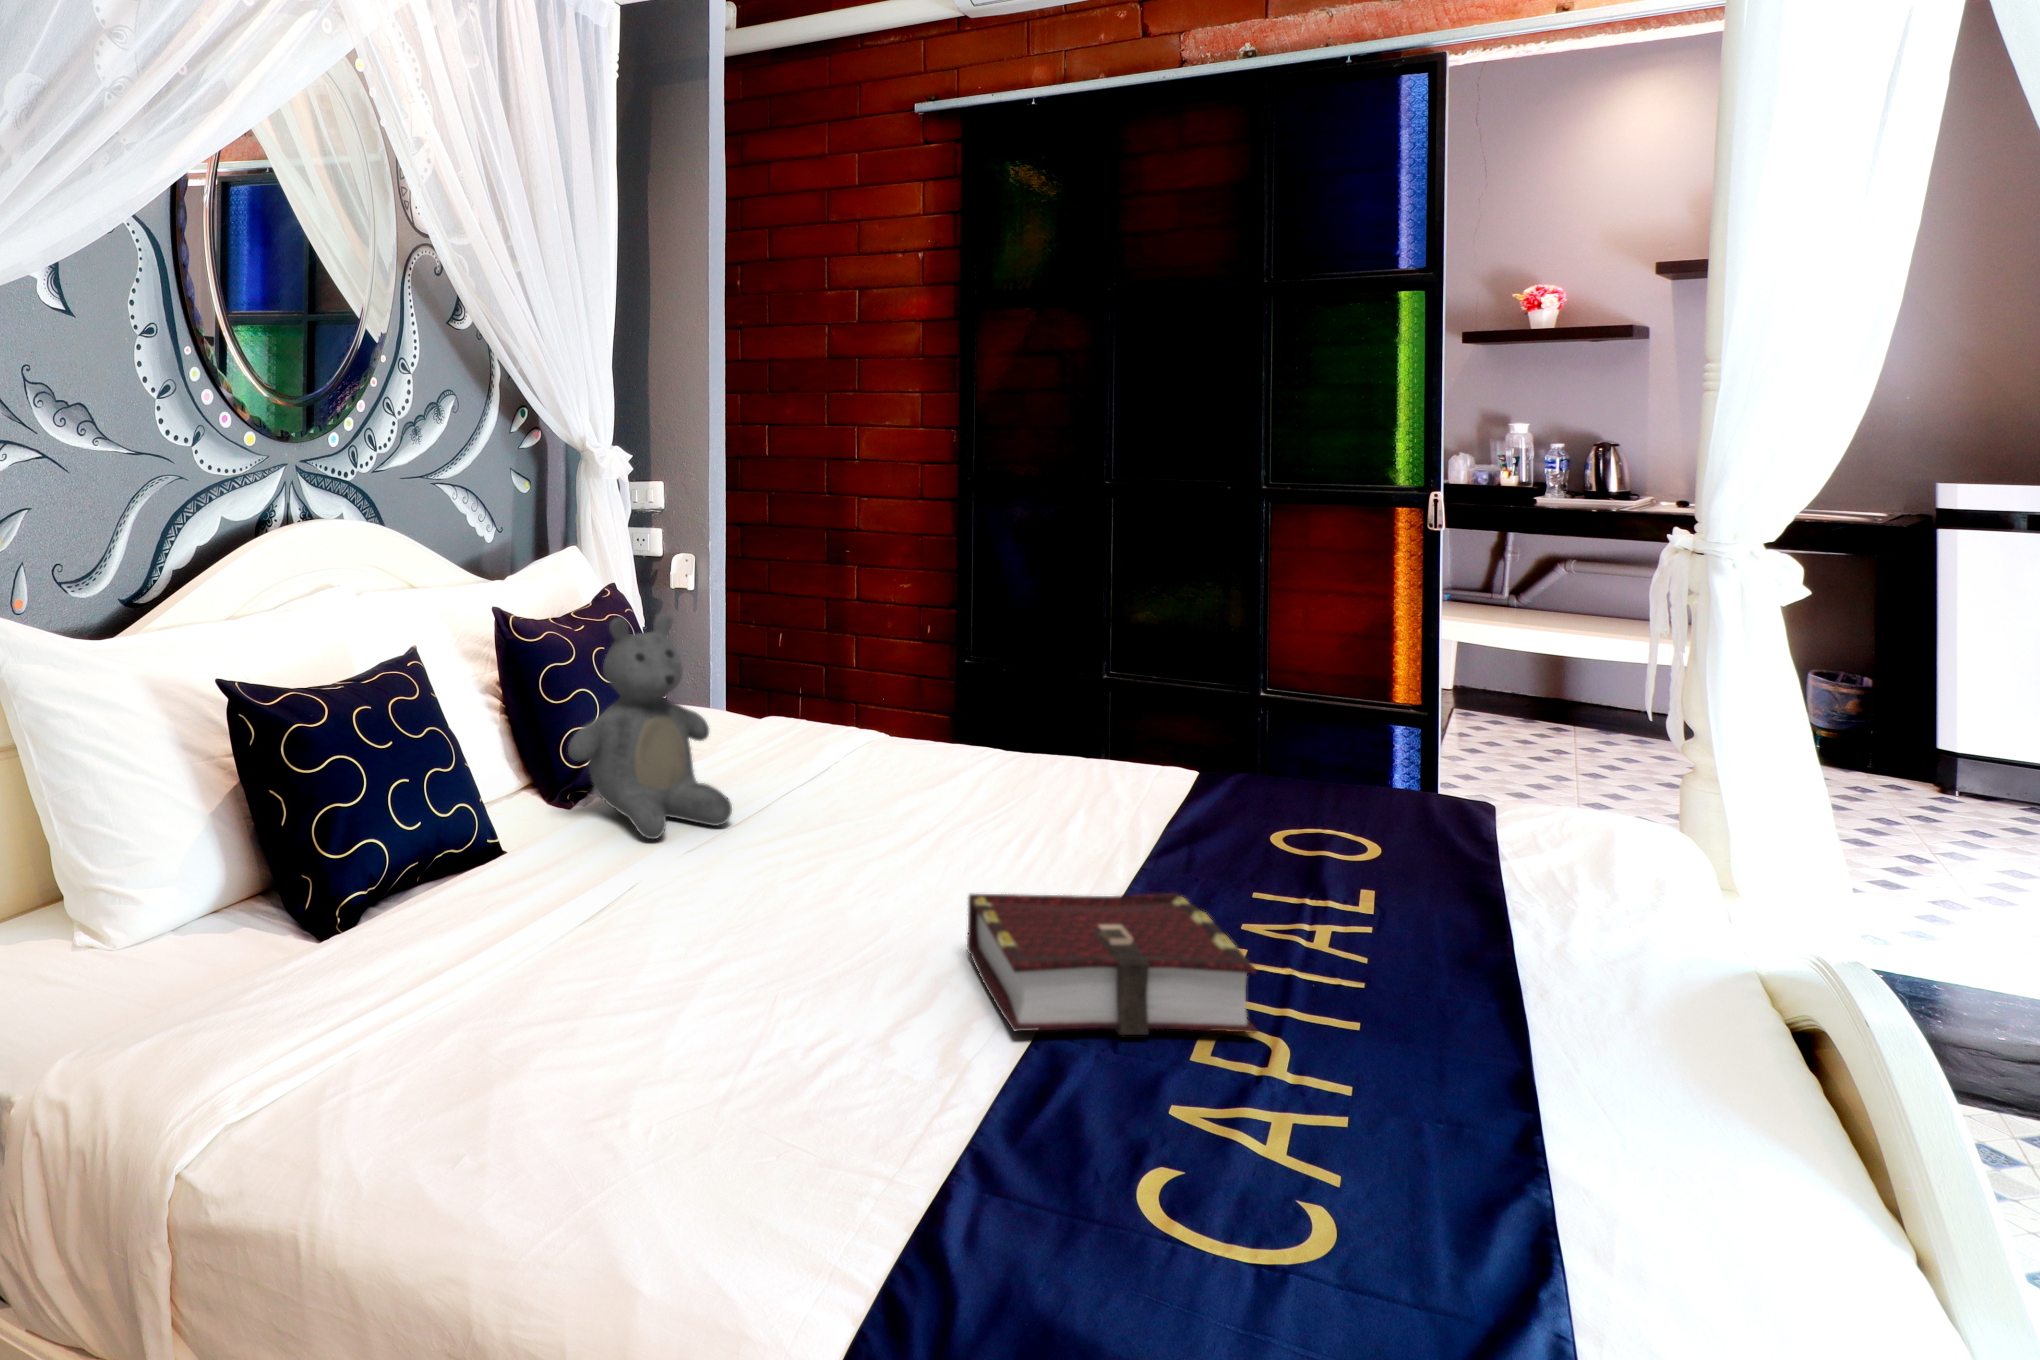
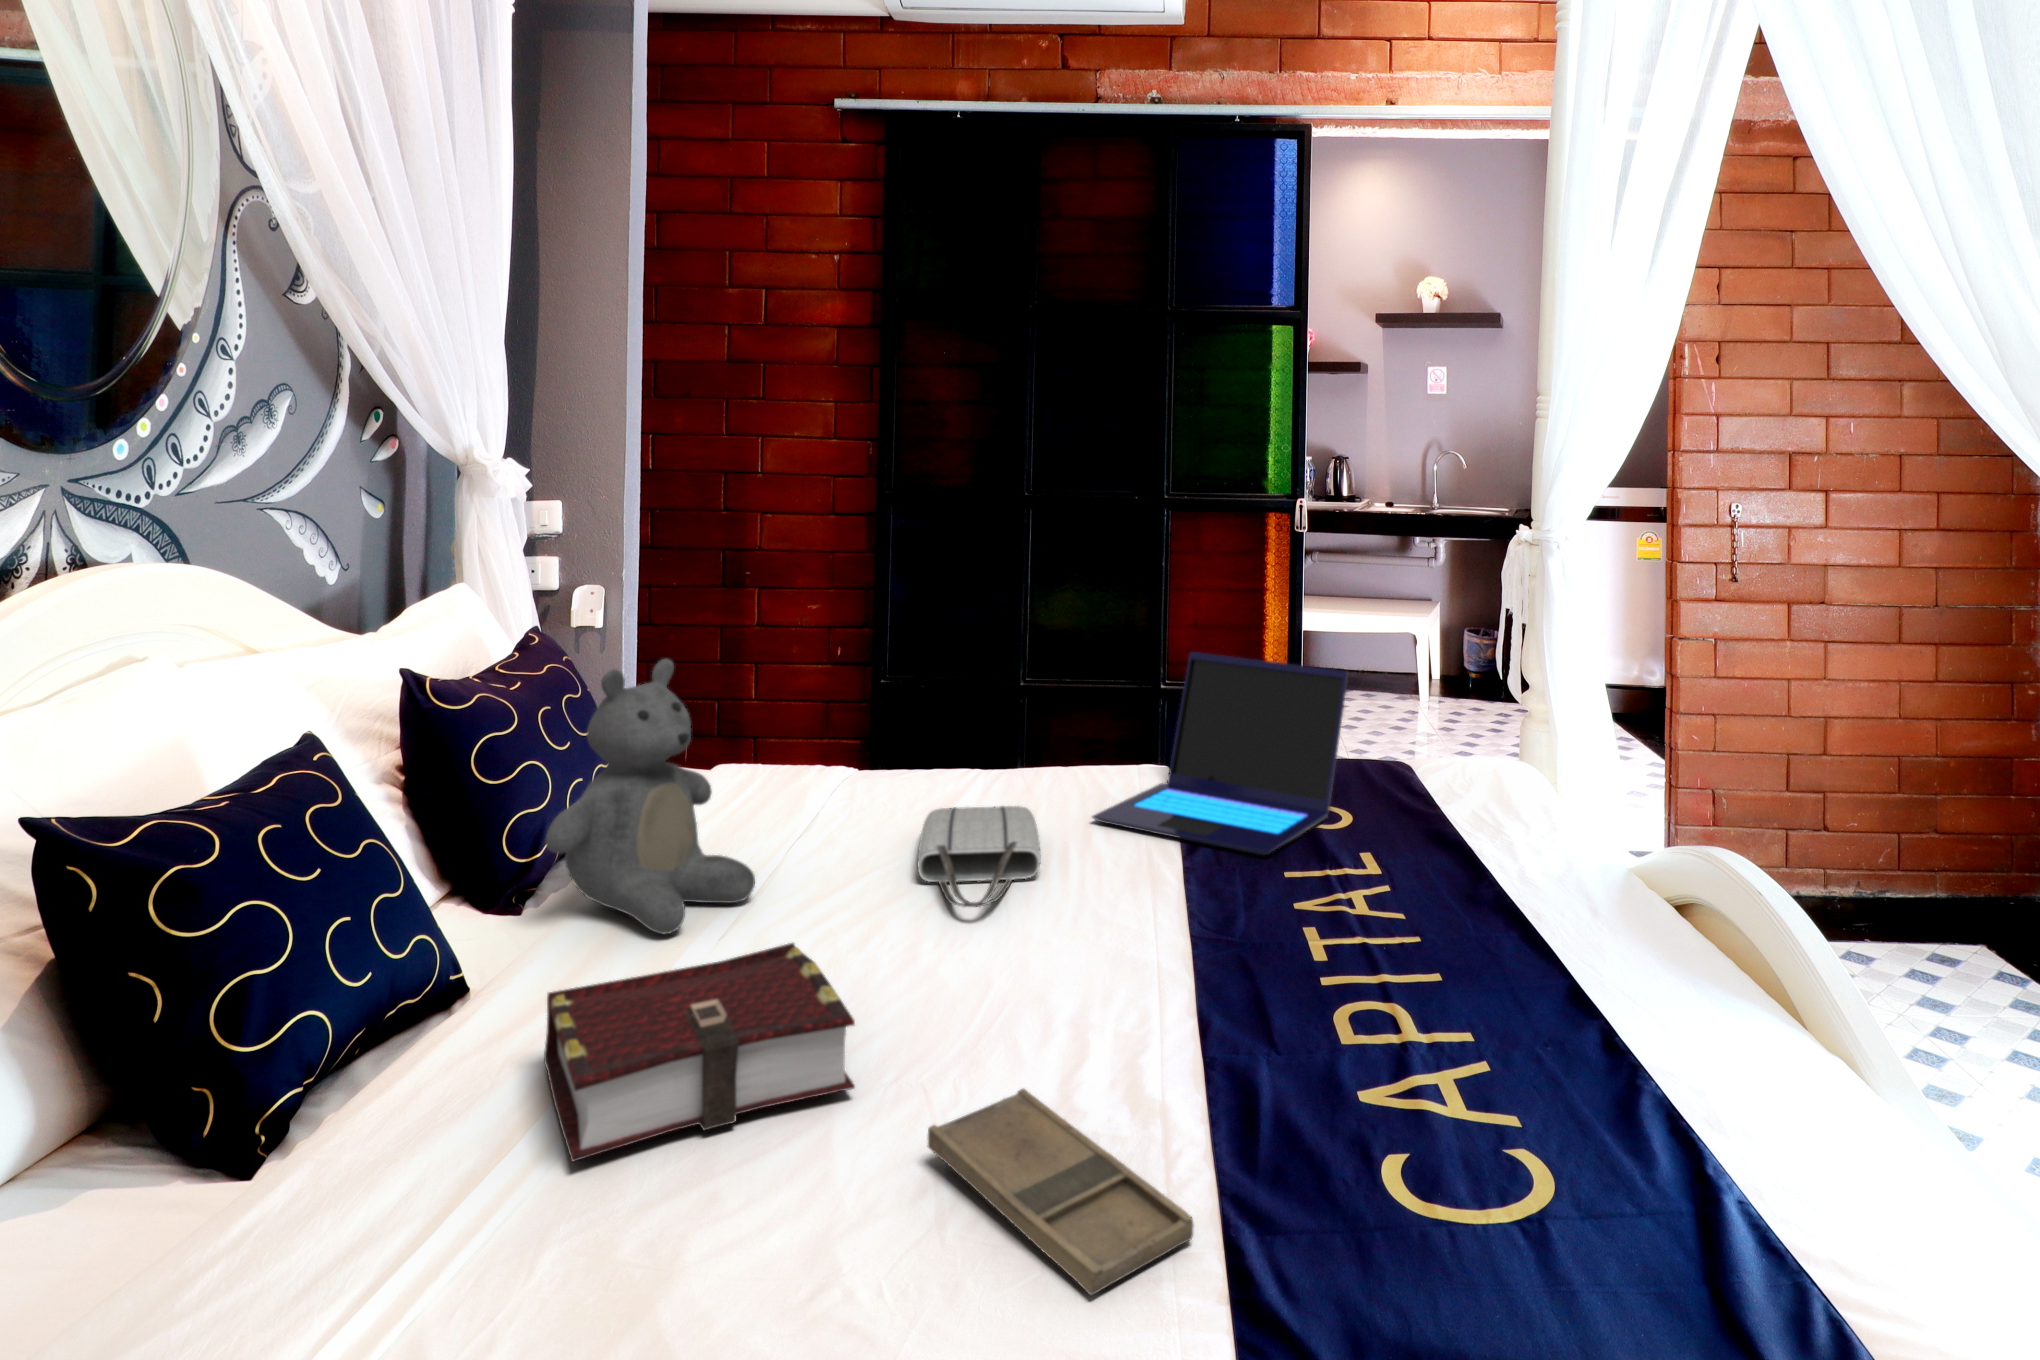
laptop: none [1073,651,1383,869] -> present [1092,652,1348,855]
tote bag: none [874,776,1008,862] -> present [918,806,1041,907]
book: present [967,893,1258,1035] -> present [544,943,855,1162]
tray: none [747,1003,930,1166] -> present [928,1089,1193,1295]

